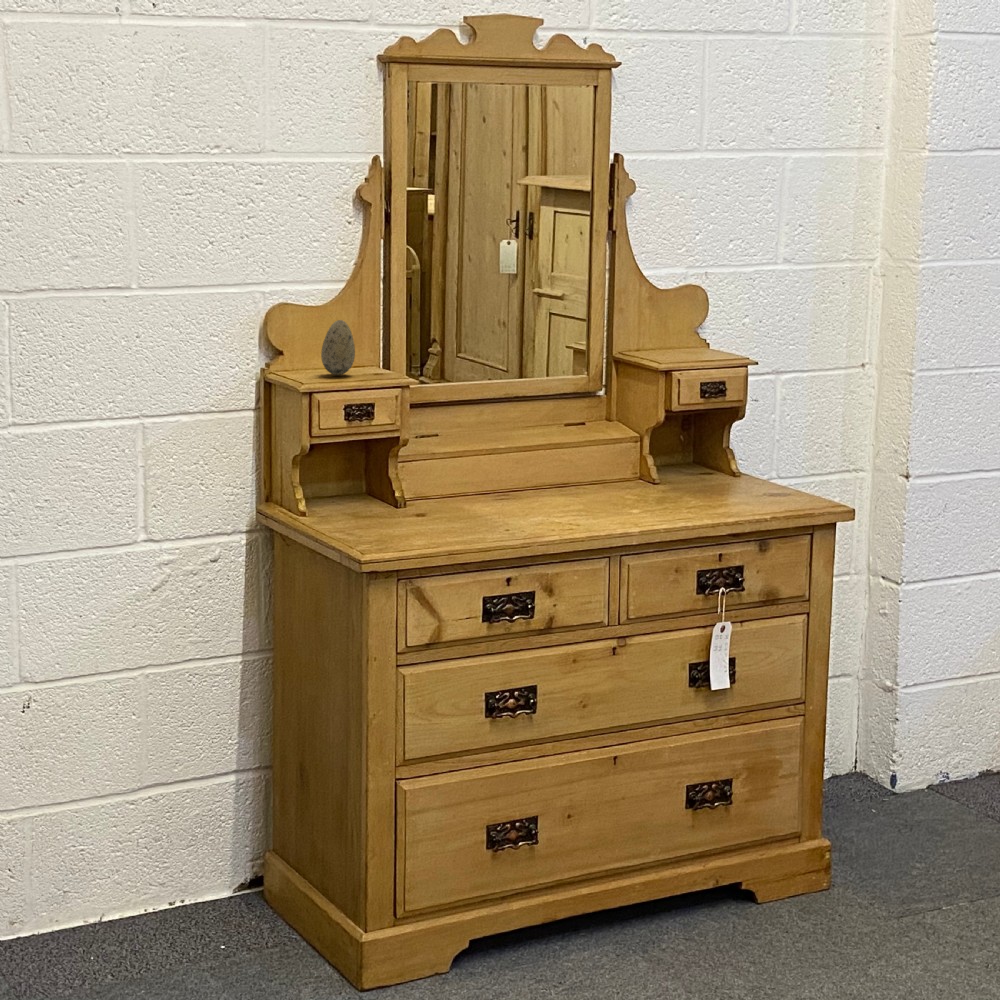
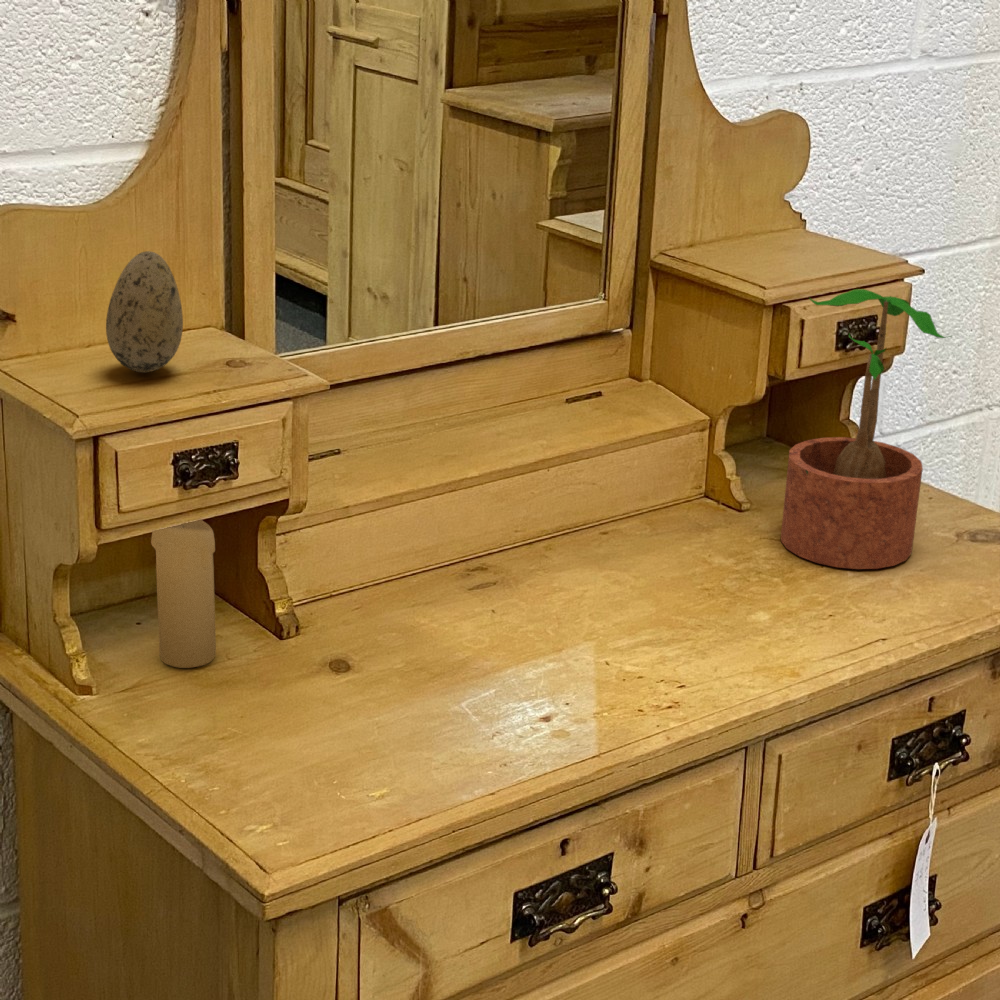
potted plant: none [665,360,740,499] -> present [781,289,951,569]
candle: none [337,426,365,511] -> present [151,520,216,668]

